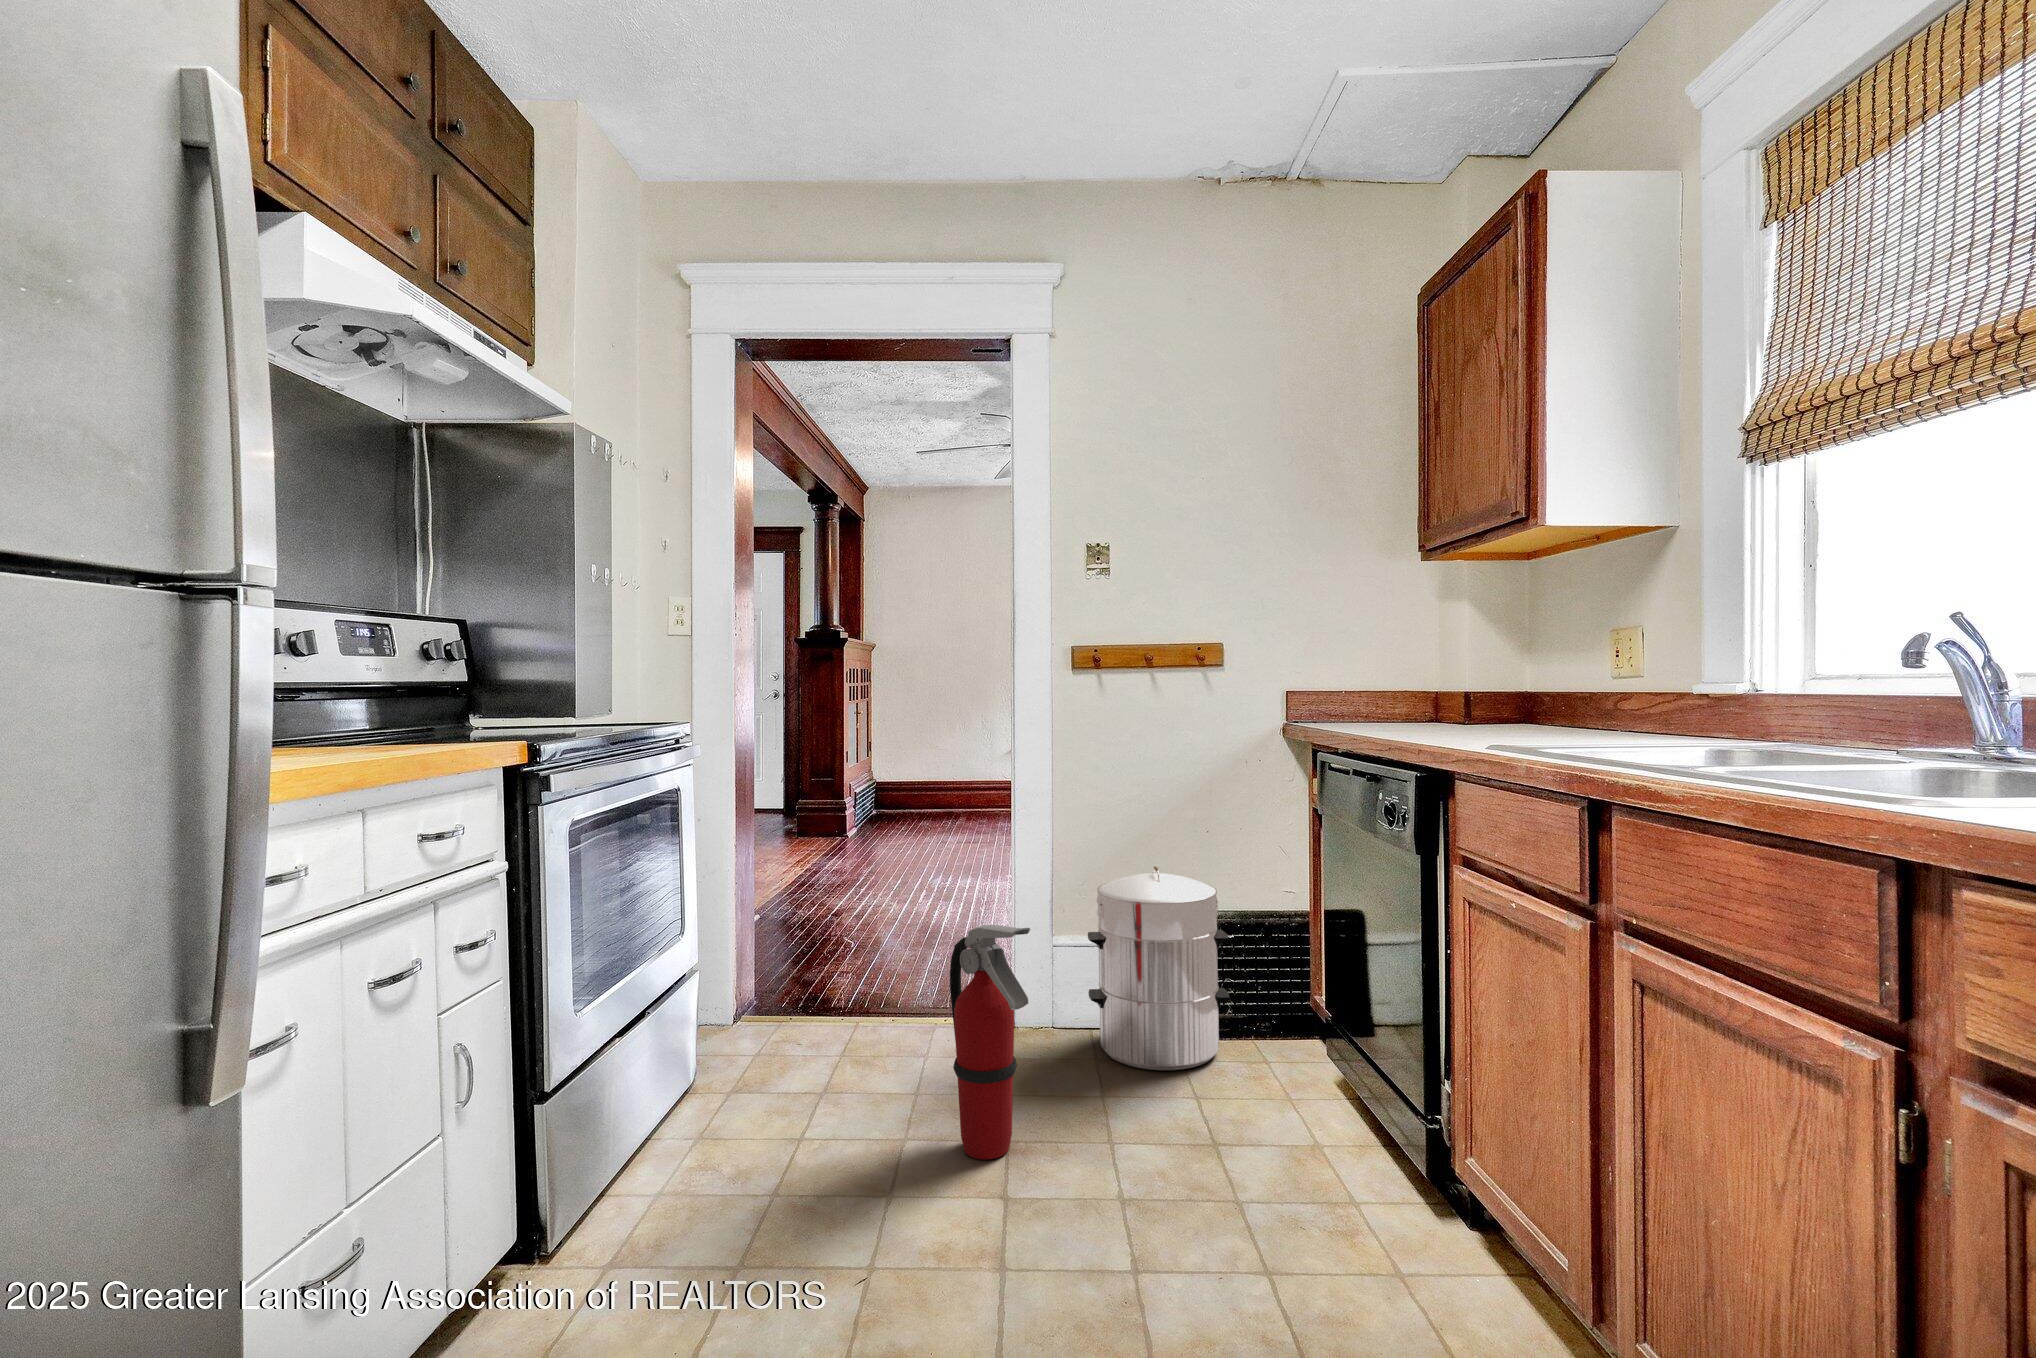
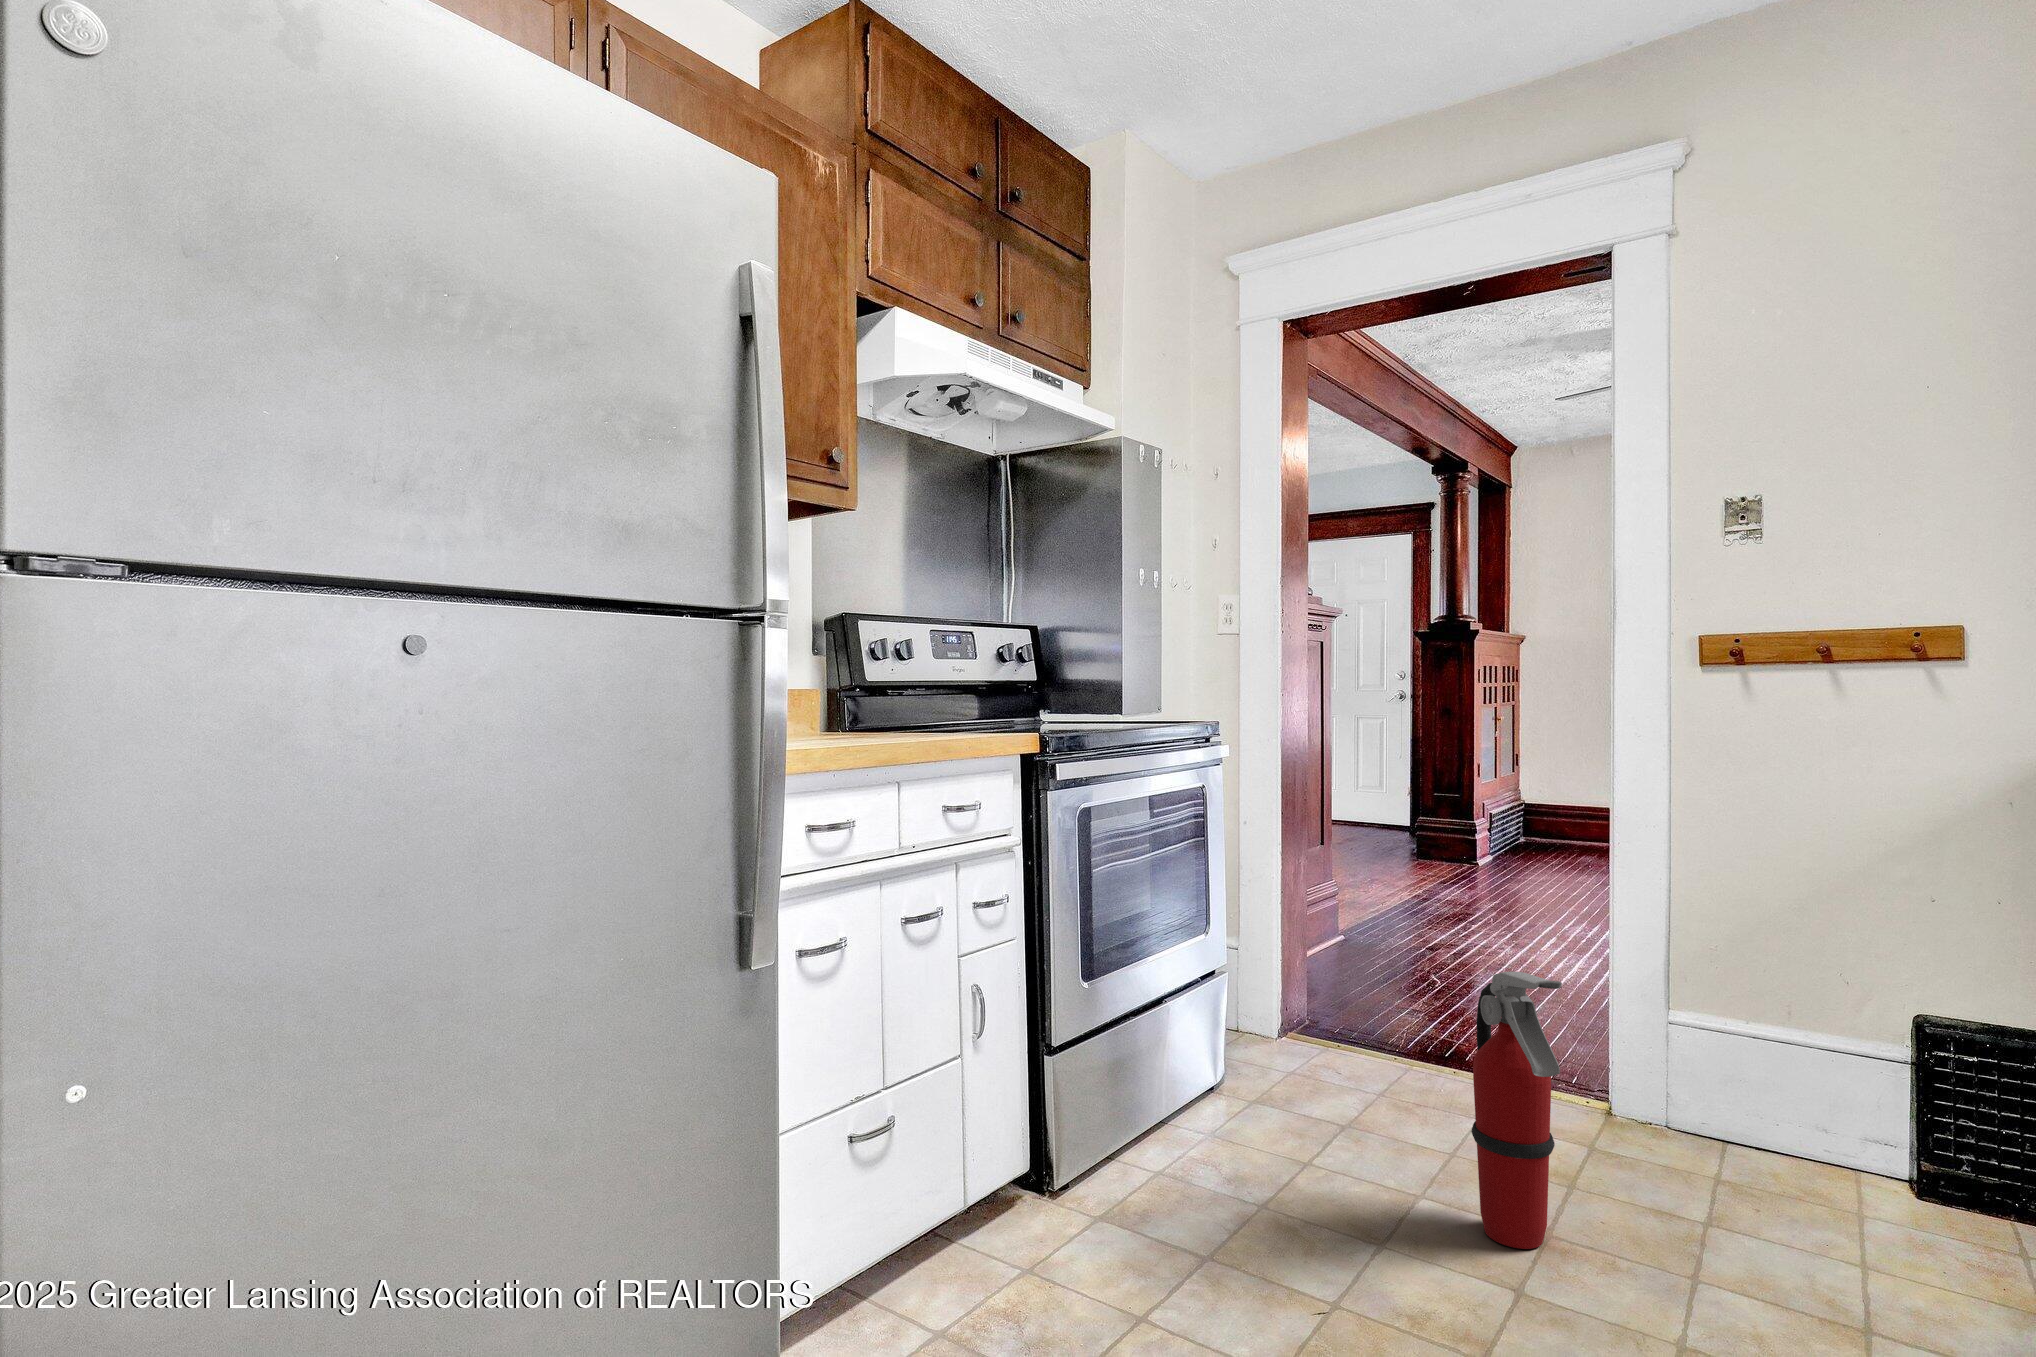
waste bin: present [1088,866,1229,1070] -> none [1708,940,1953,1231]

